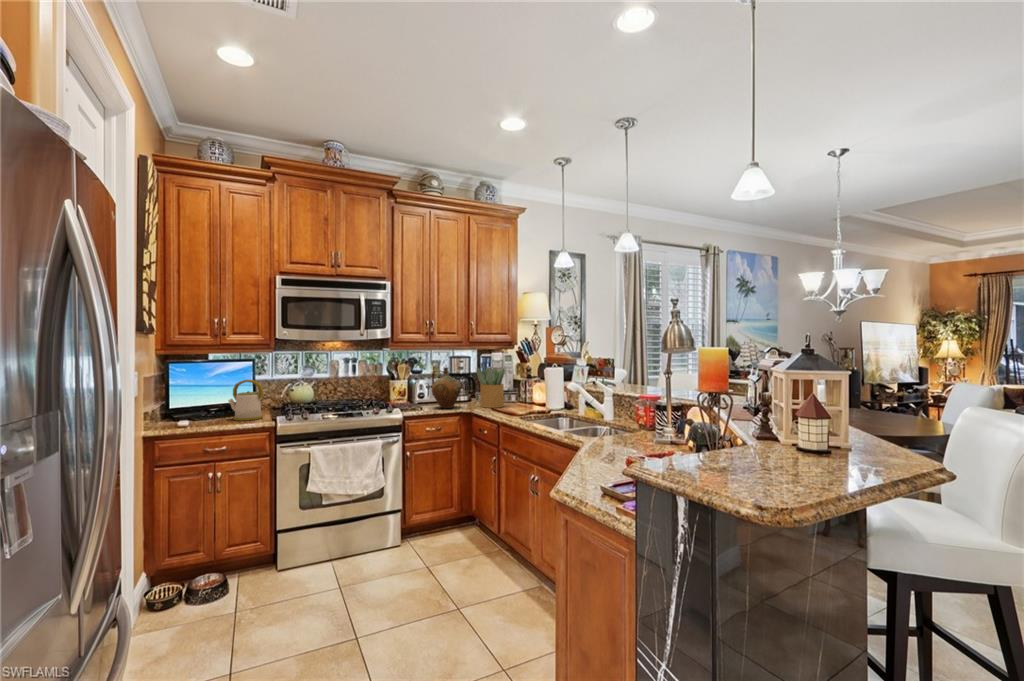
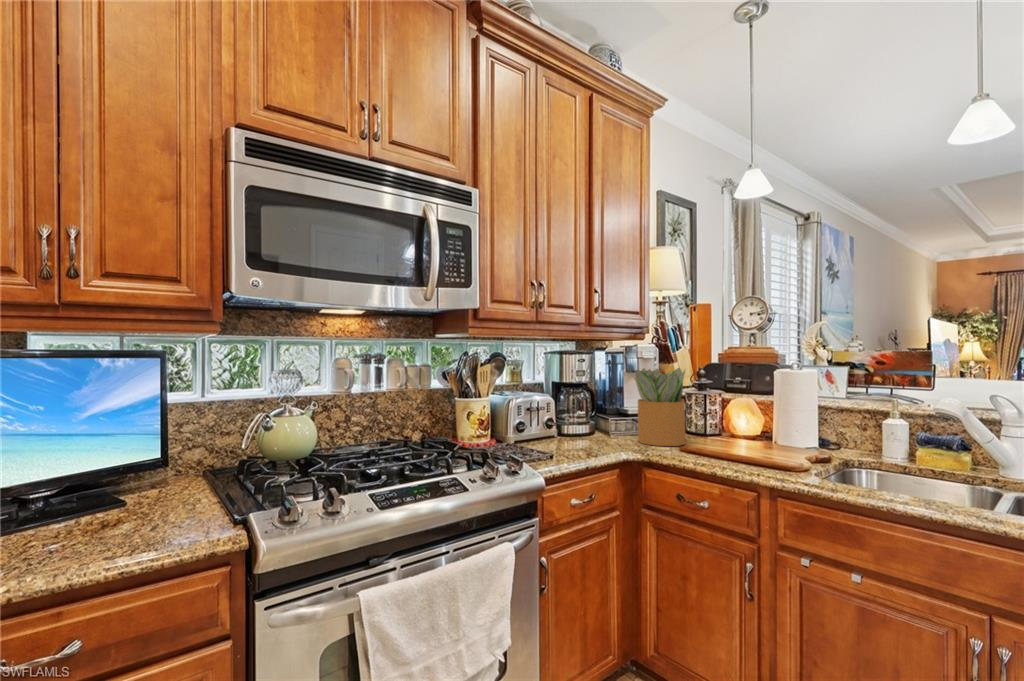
ceramic jug: present [432,367,461,408] -> none [557,369,618,451]
kettle: present [228,380,263,421] -> none [80,404,196,533]

